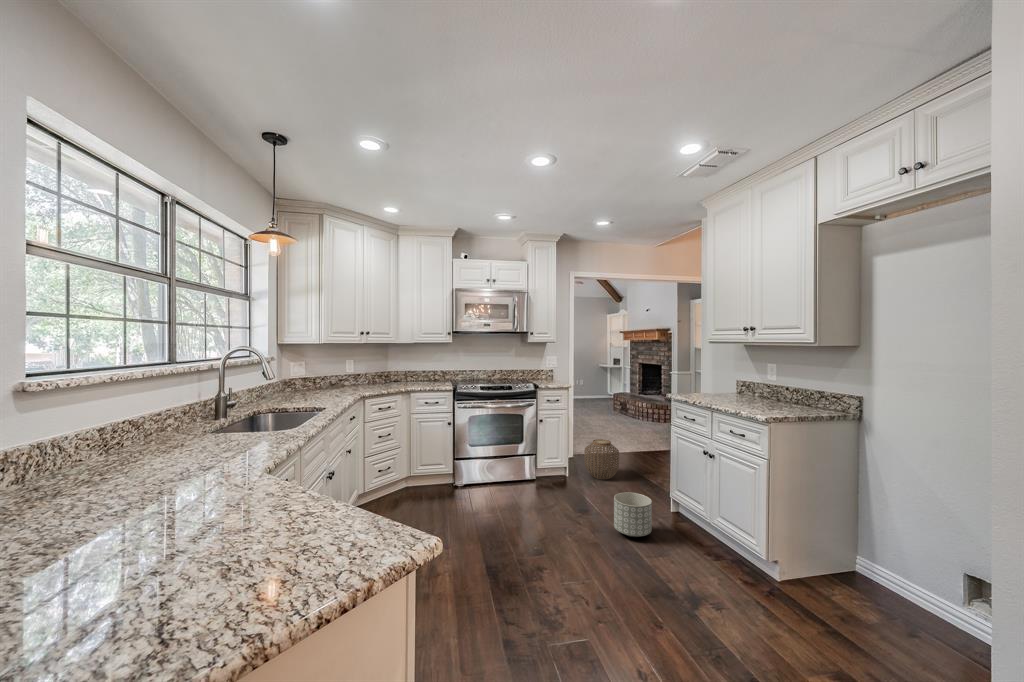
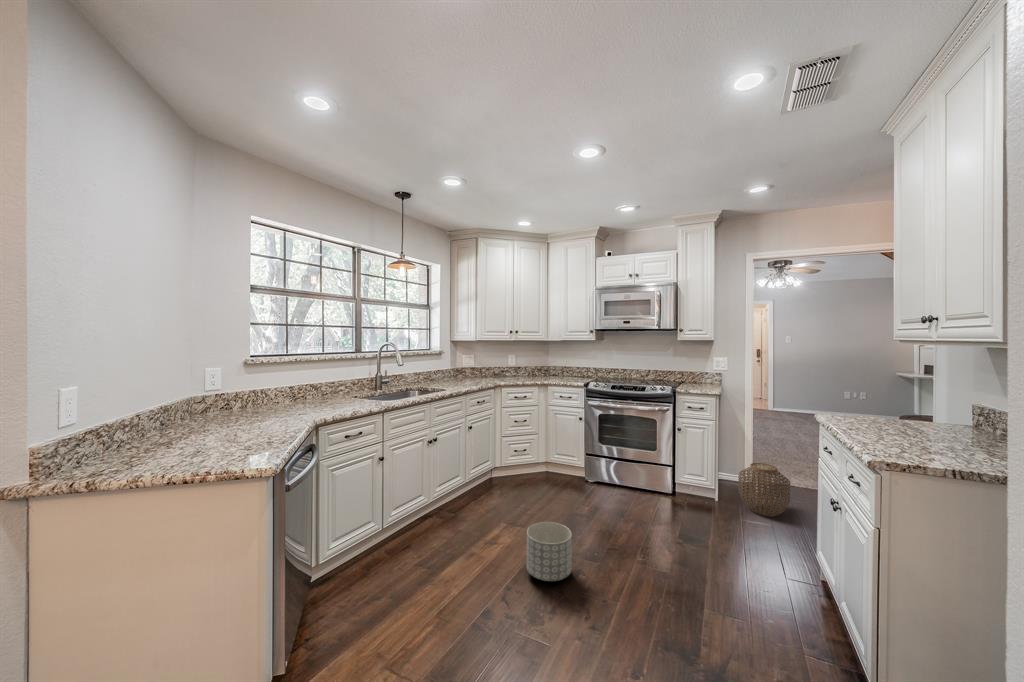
planter: present [614,492,652,537] -> present [527,522,572,581]

